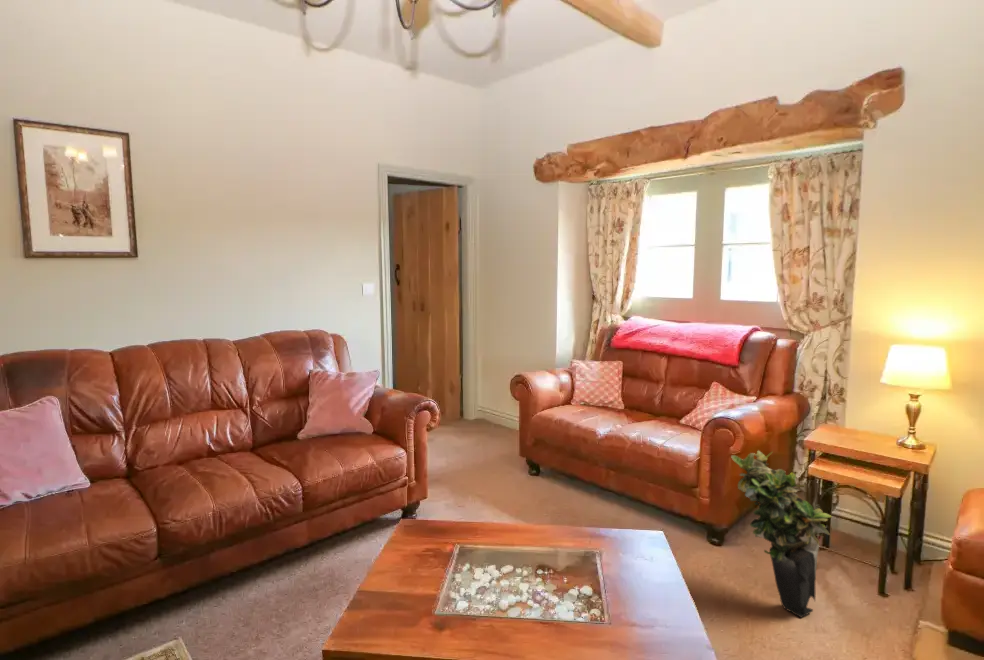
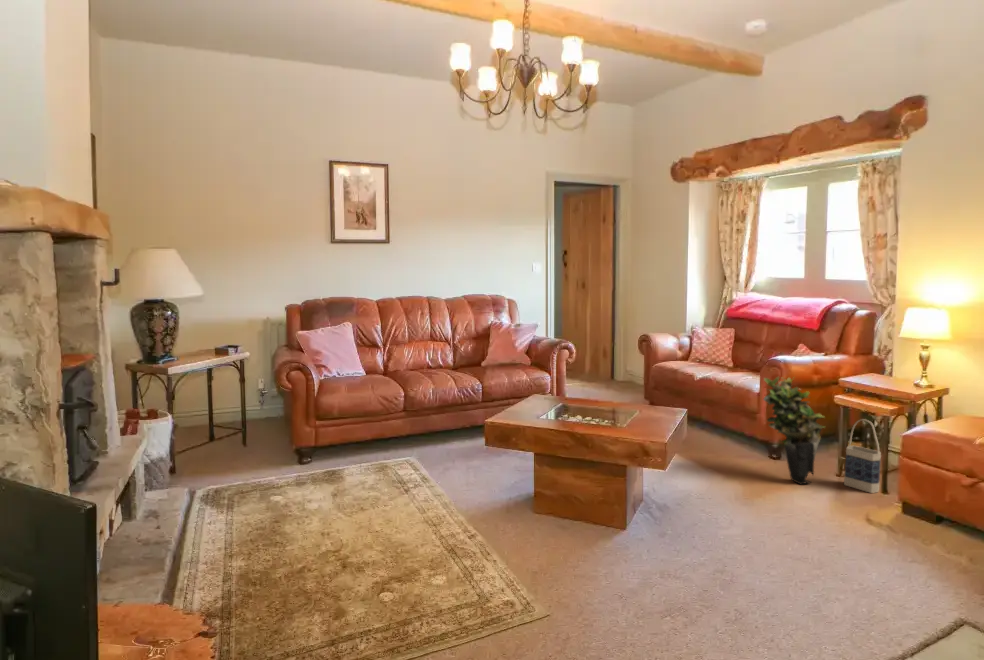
bag: none [847,513,906,621] -> present [844,419,881,493]

